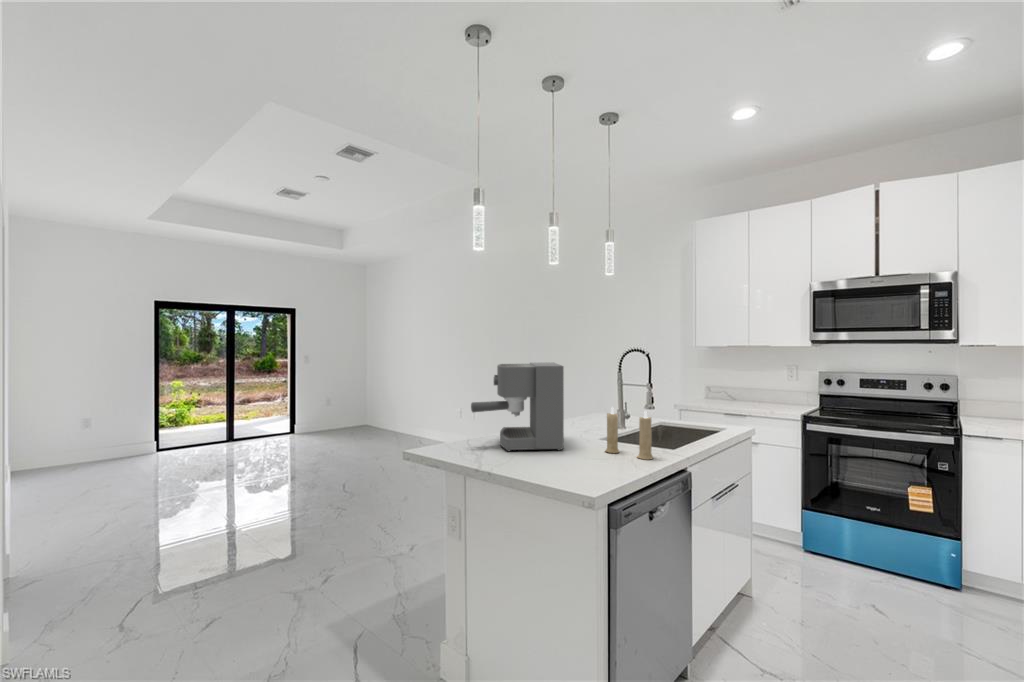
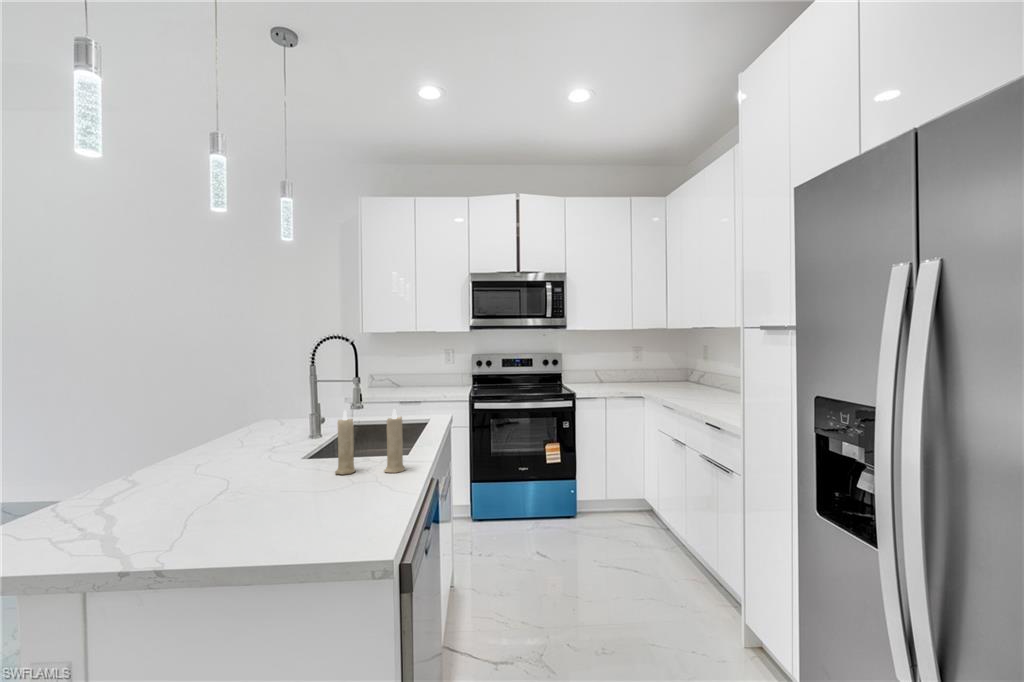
coffee maker: present [471,363,564,451] -> none [67,354,272,514]

